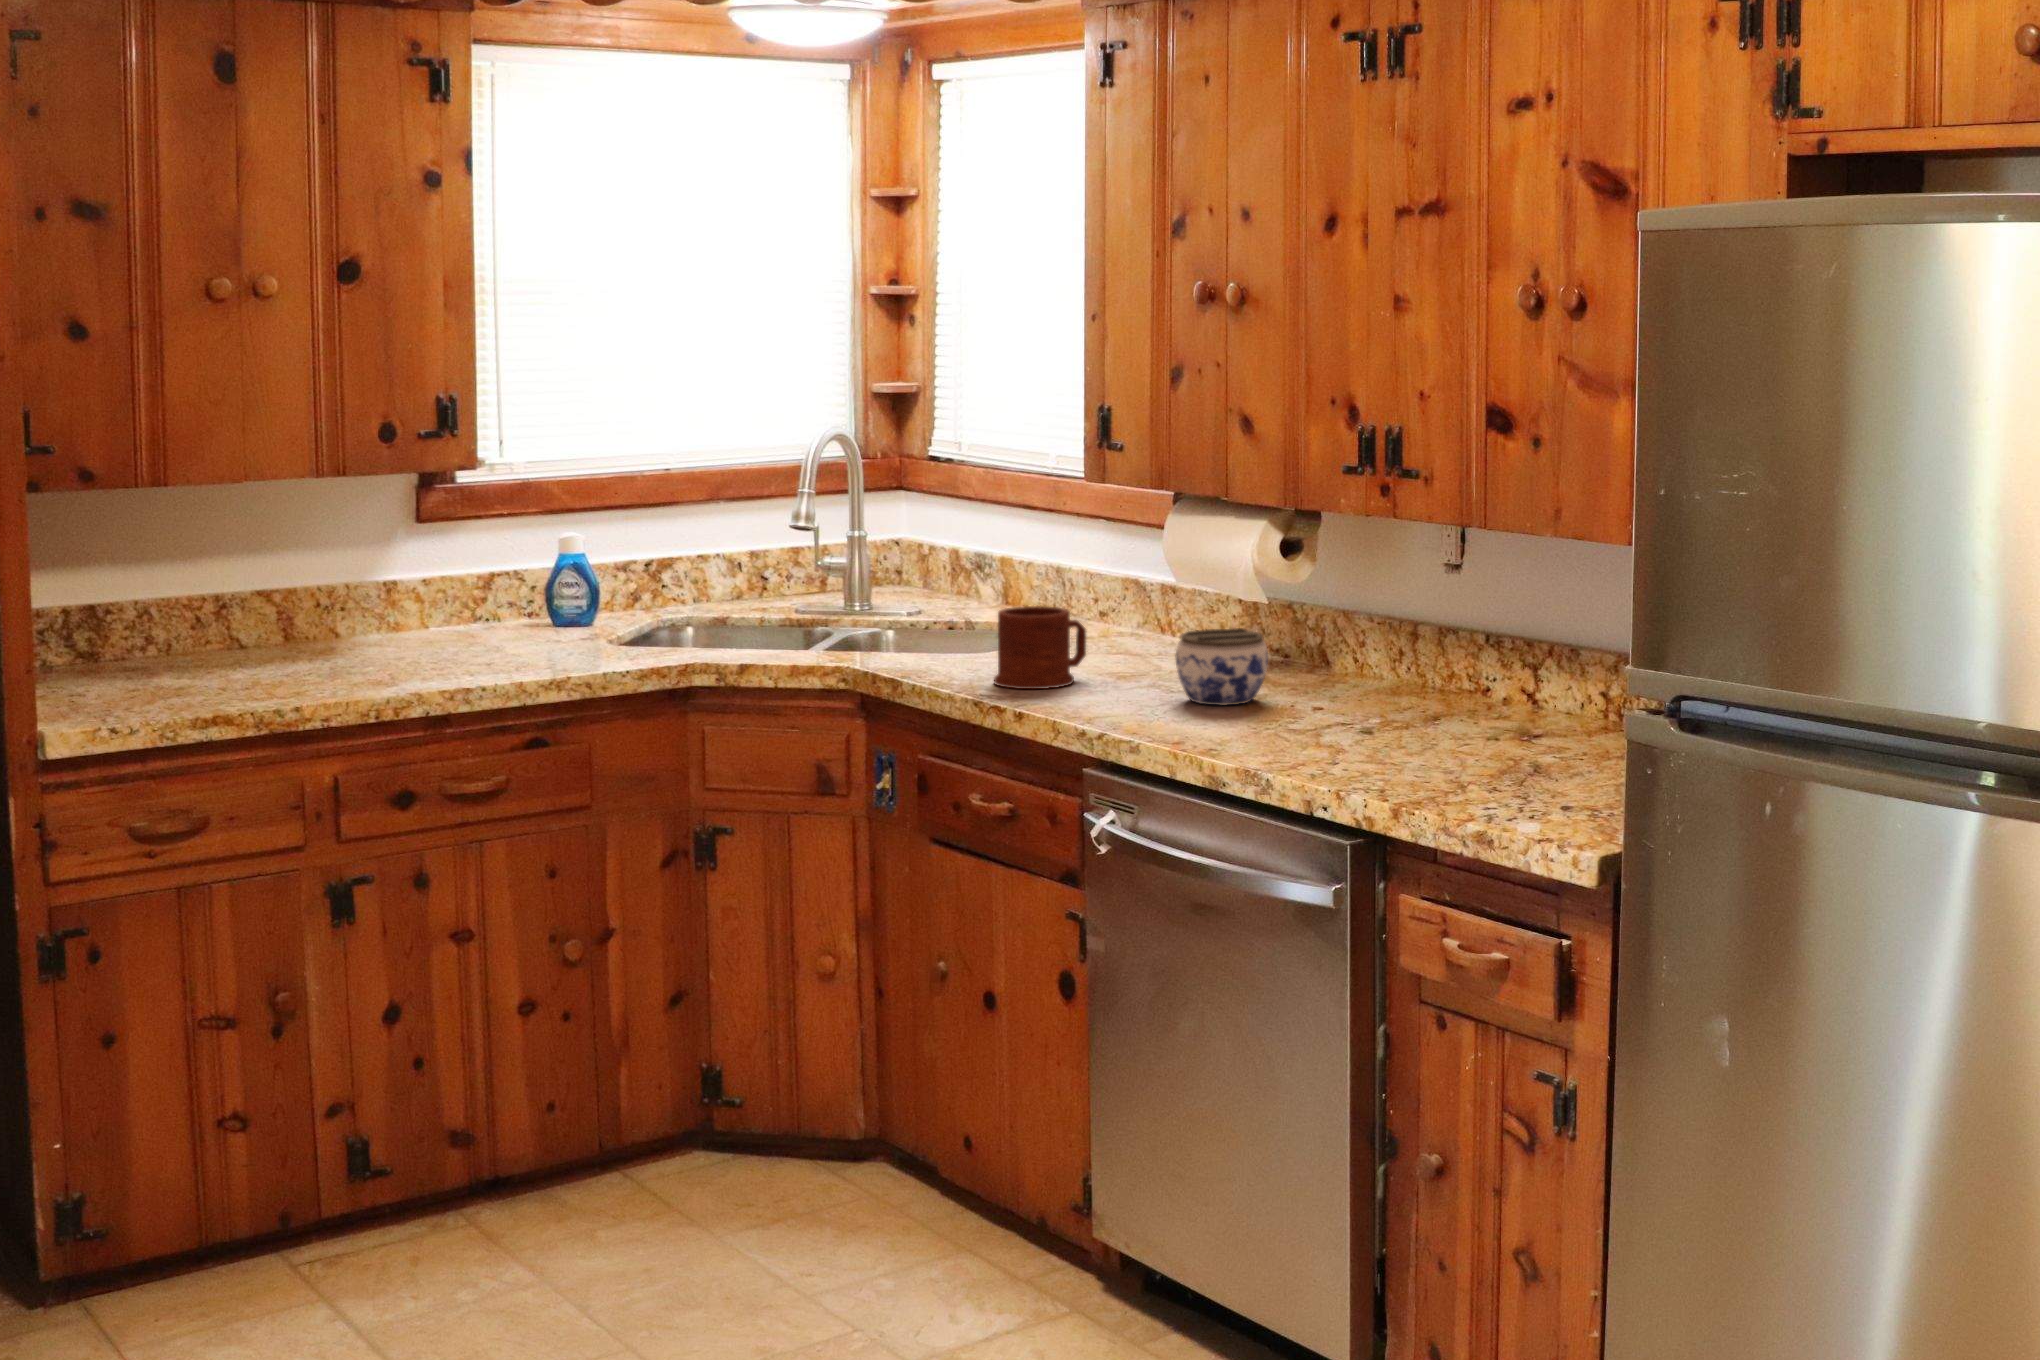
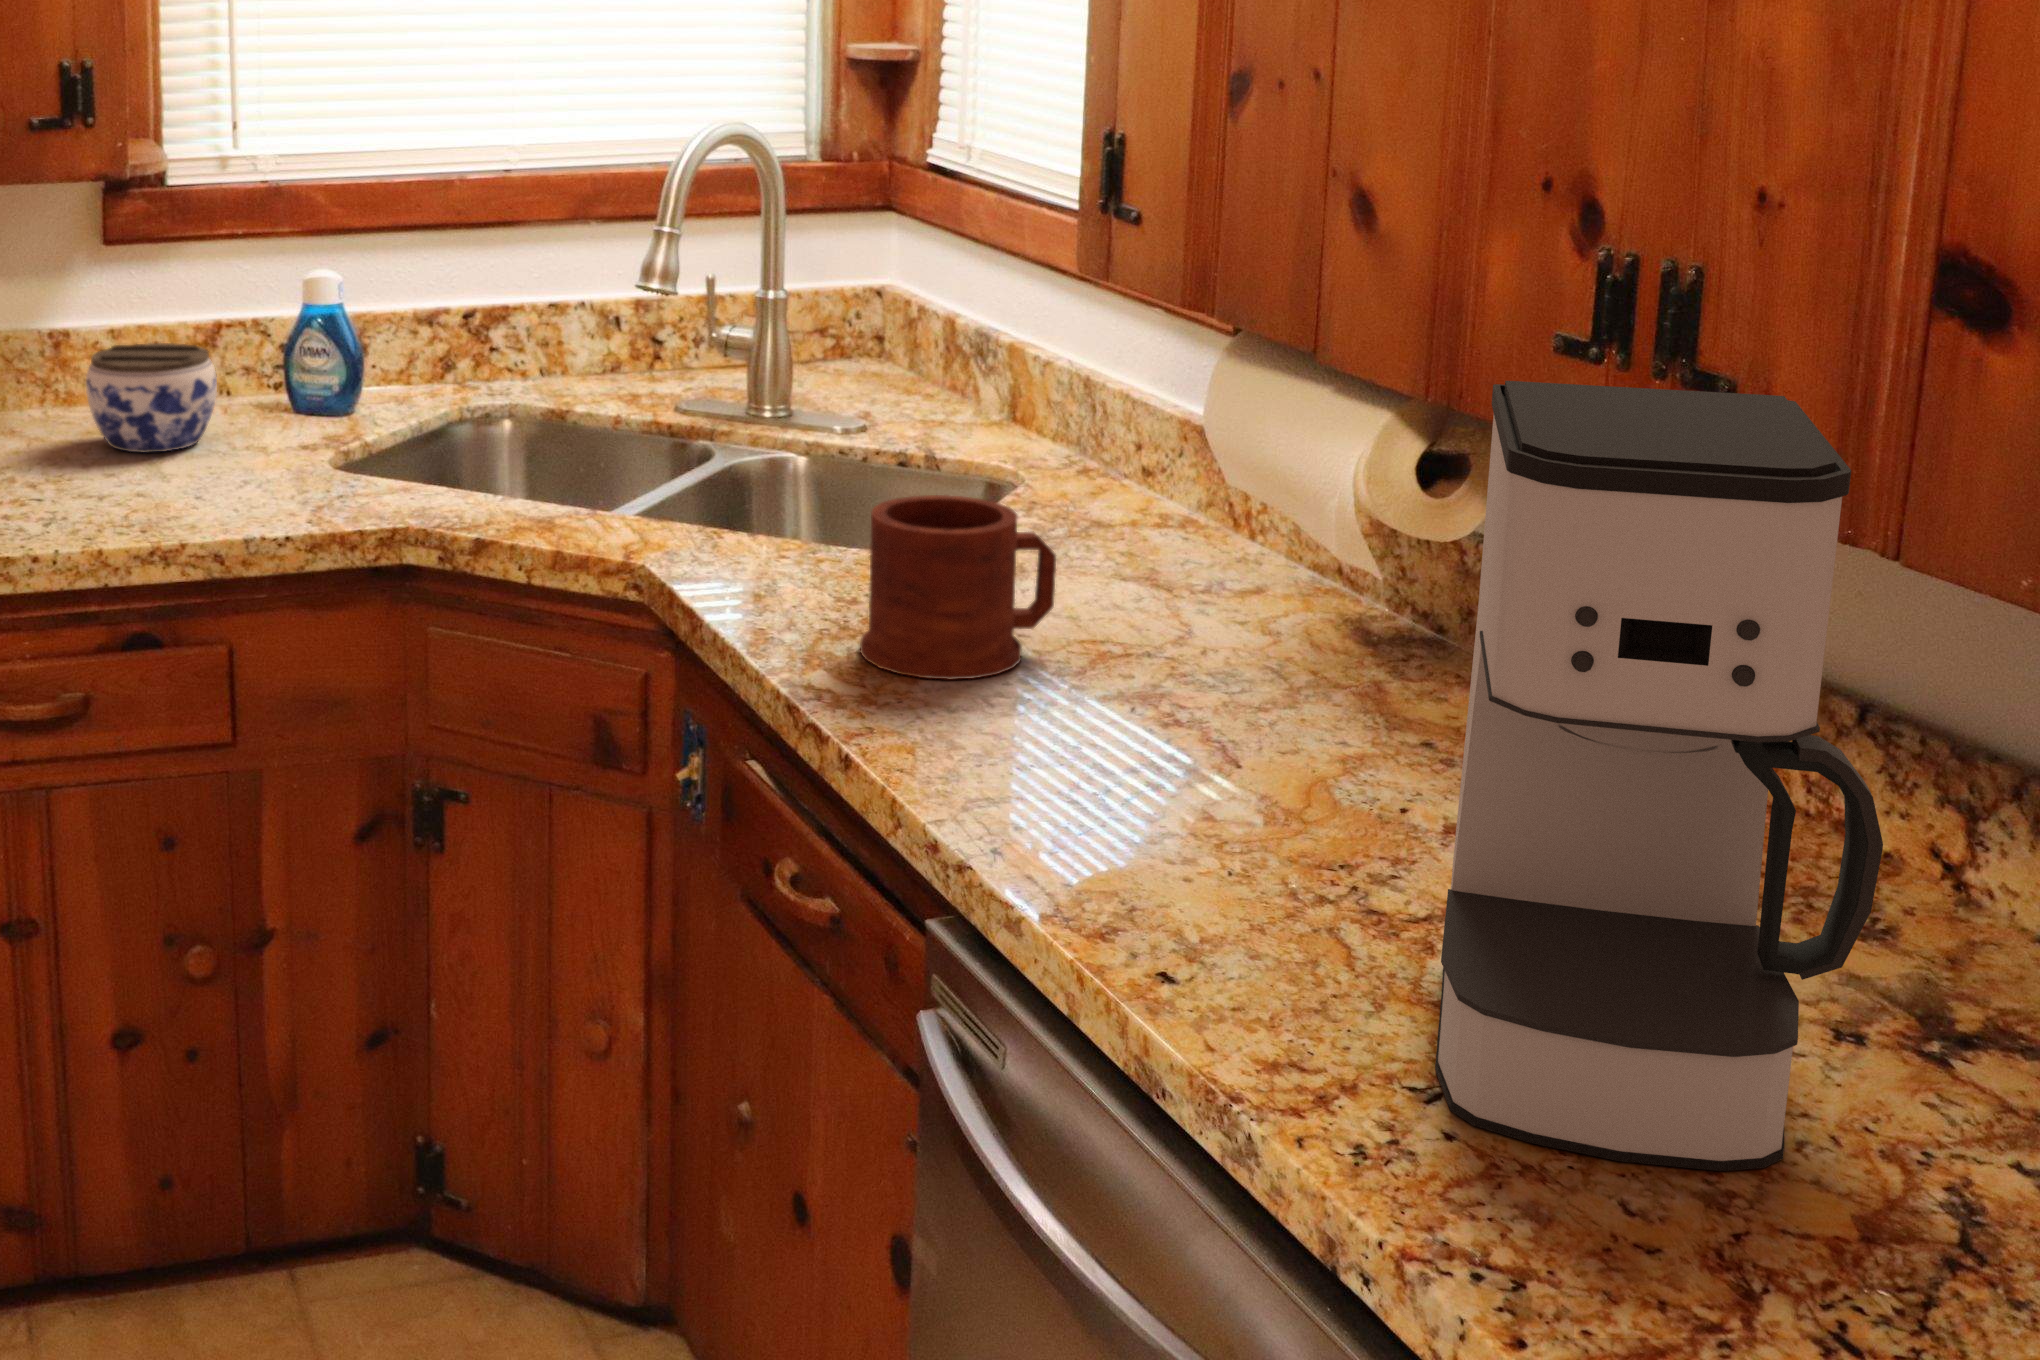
coffee maker: none [1294,500,1438,761] -> present [1435,381,1883,1171]
jar: present [1176,628,1268,705] -> present [86,343,217,453]

